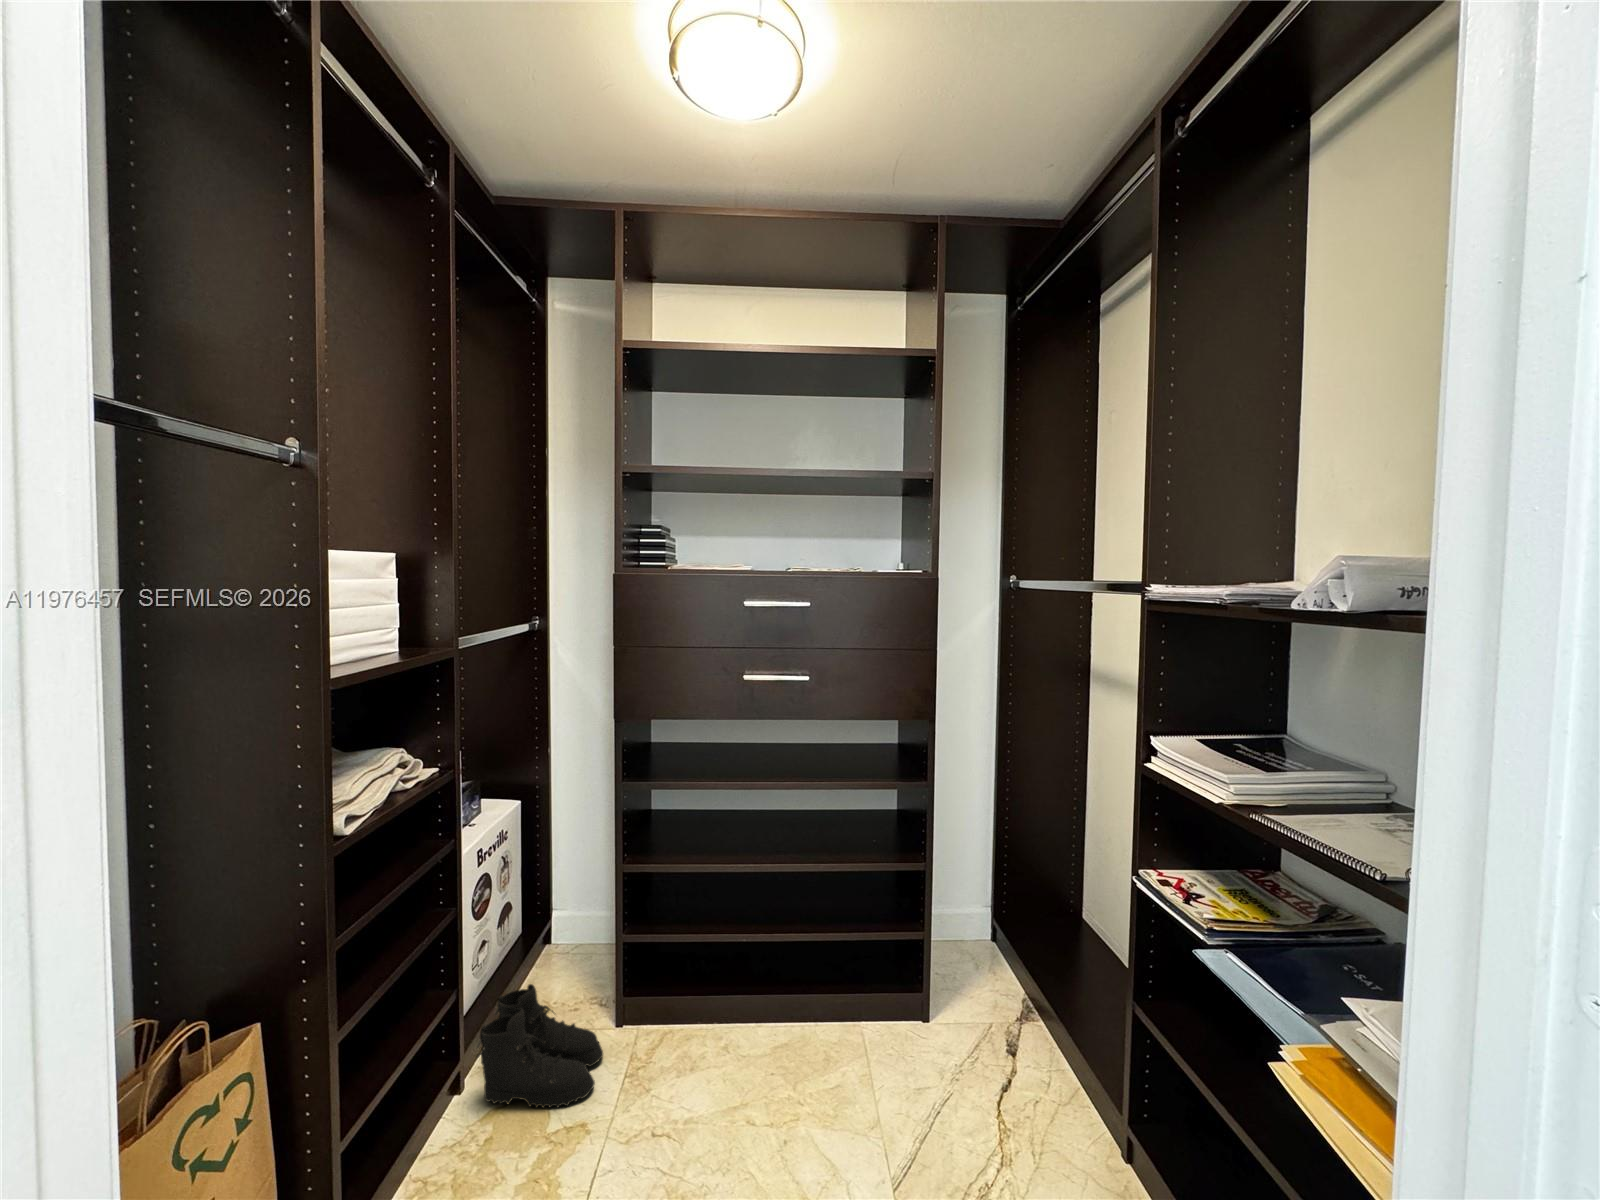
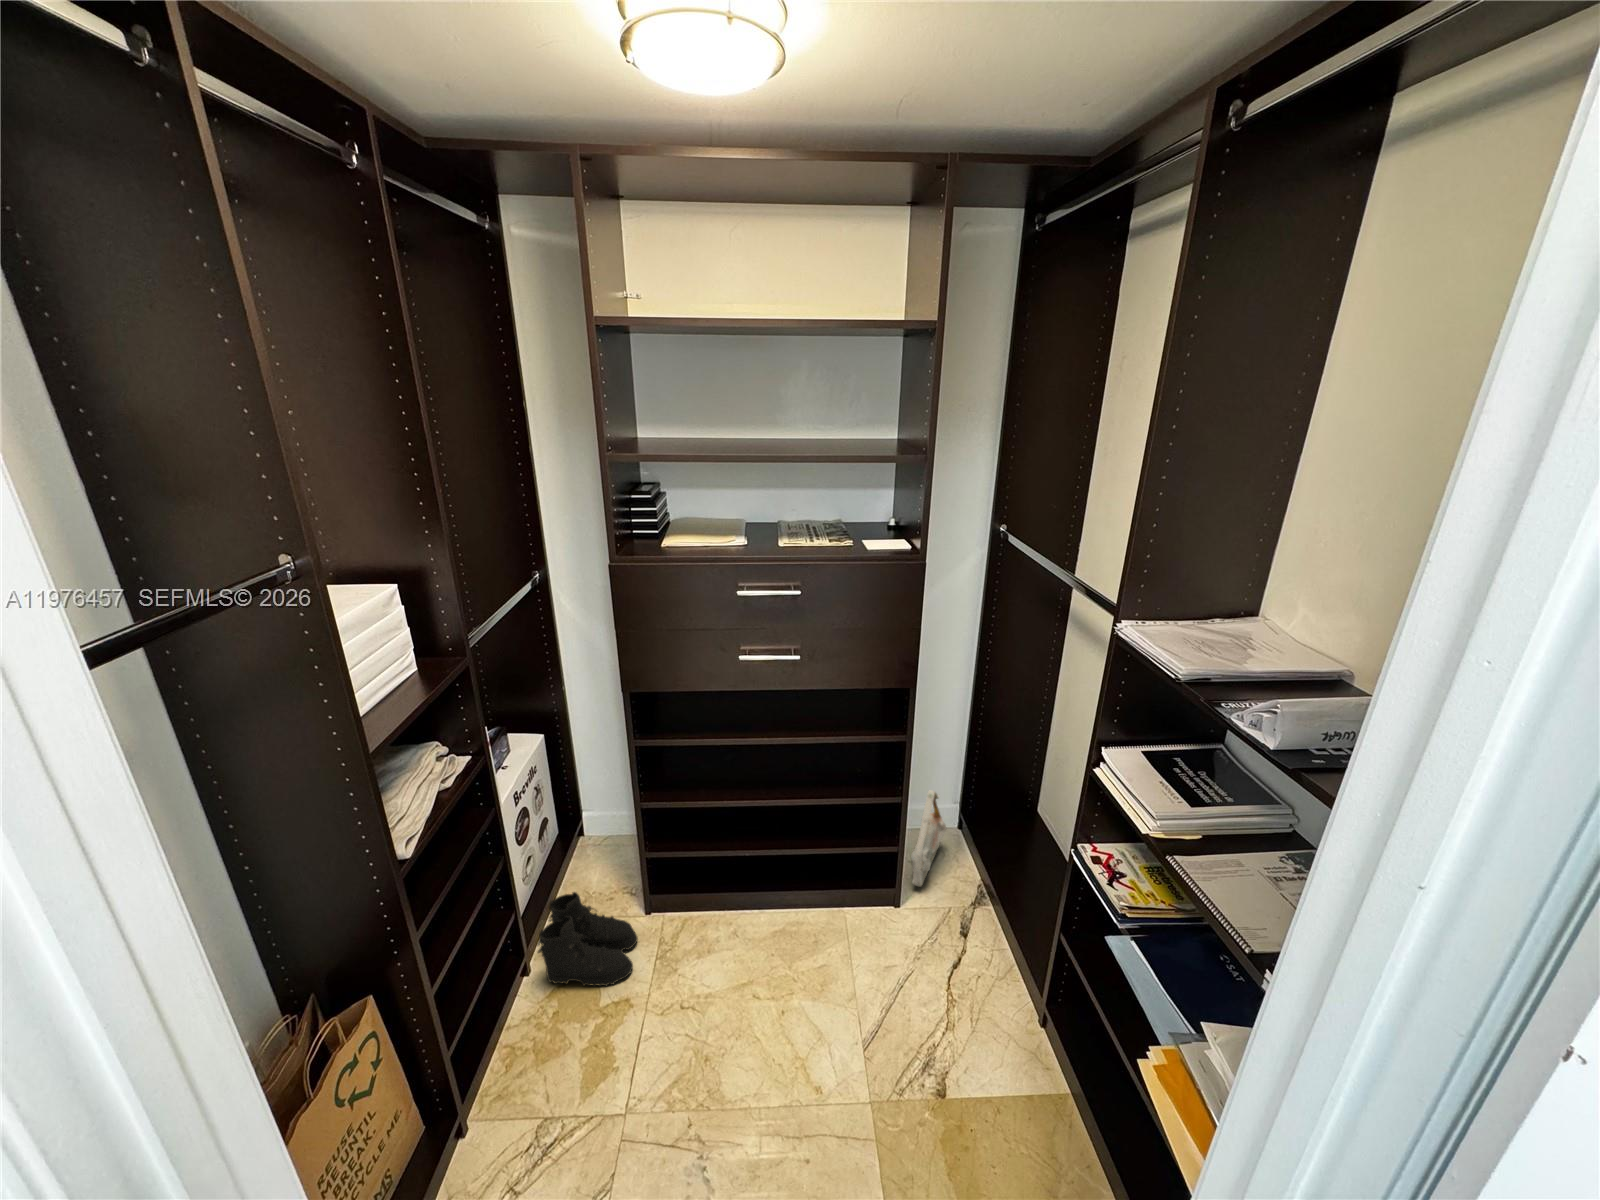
bag: none [941,877,983,1002] -> present [911,790,947,887]

